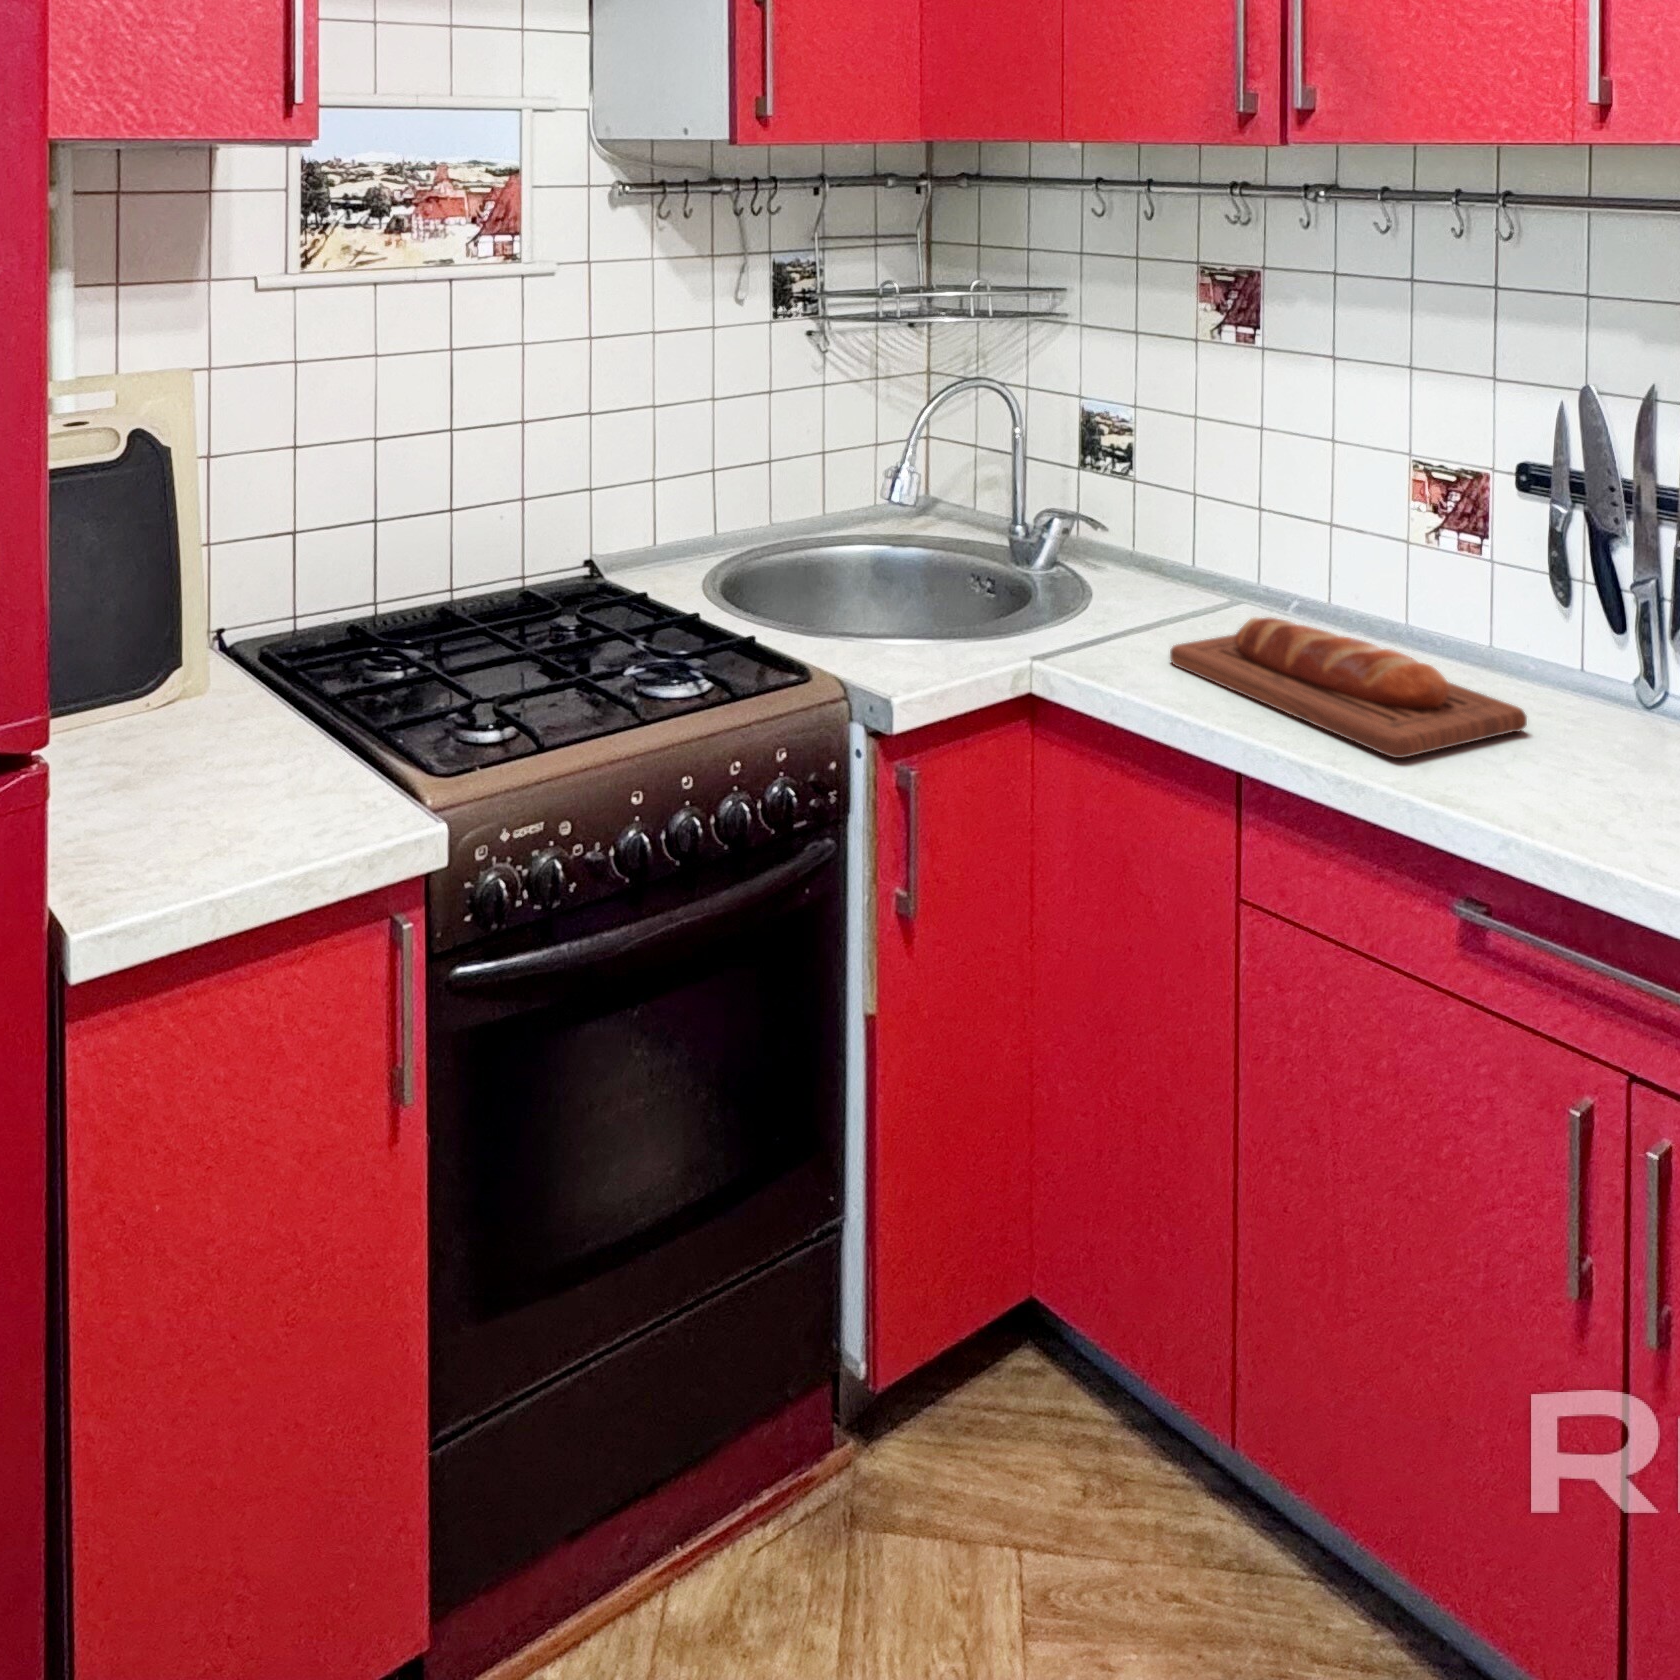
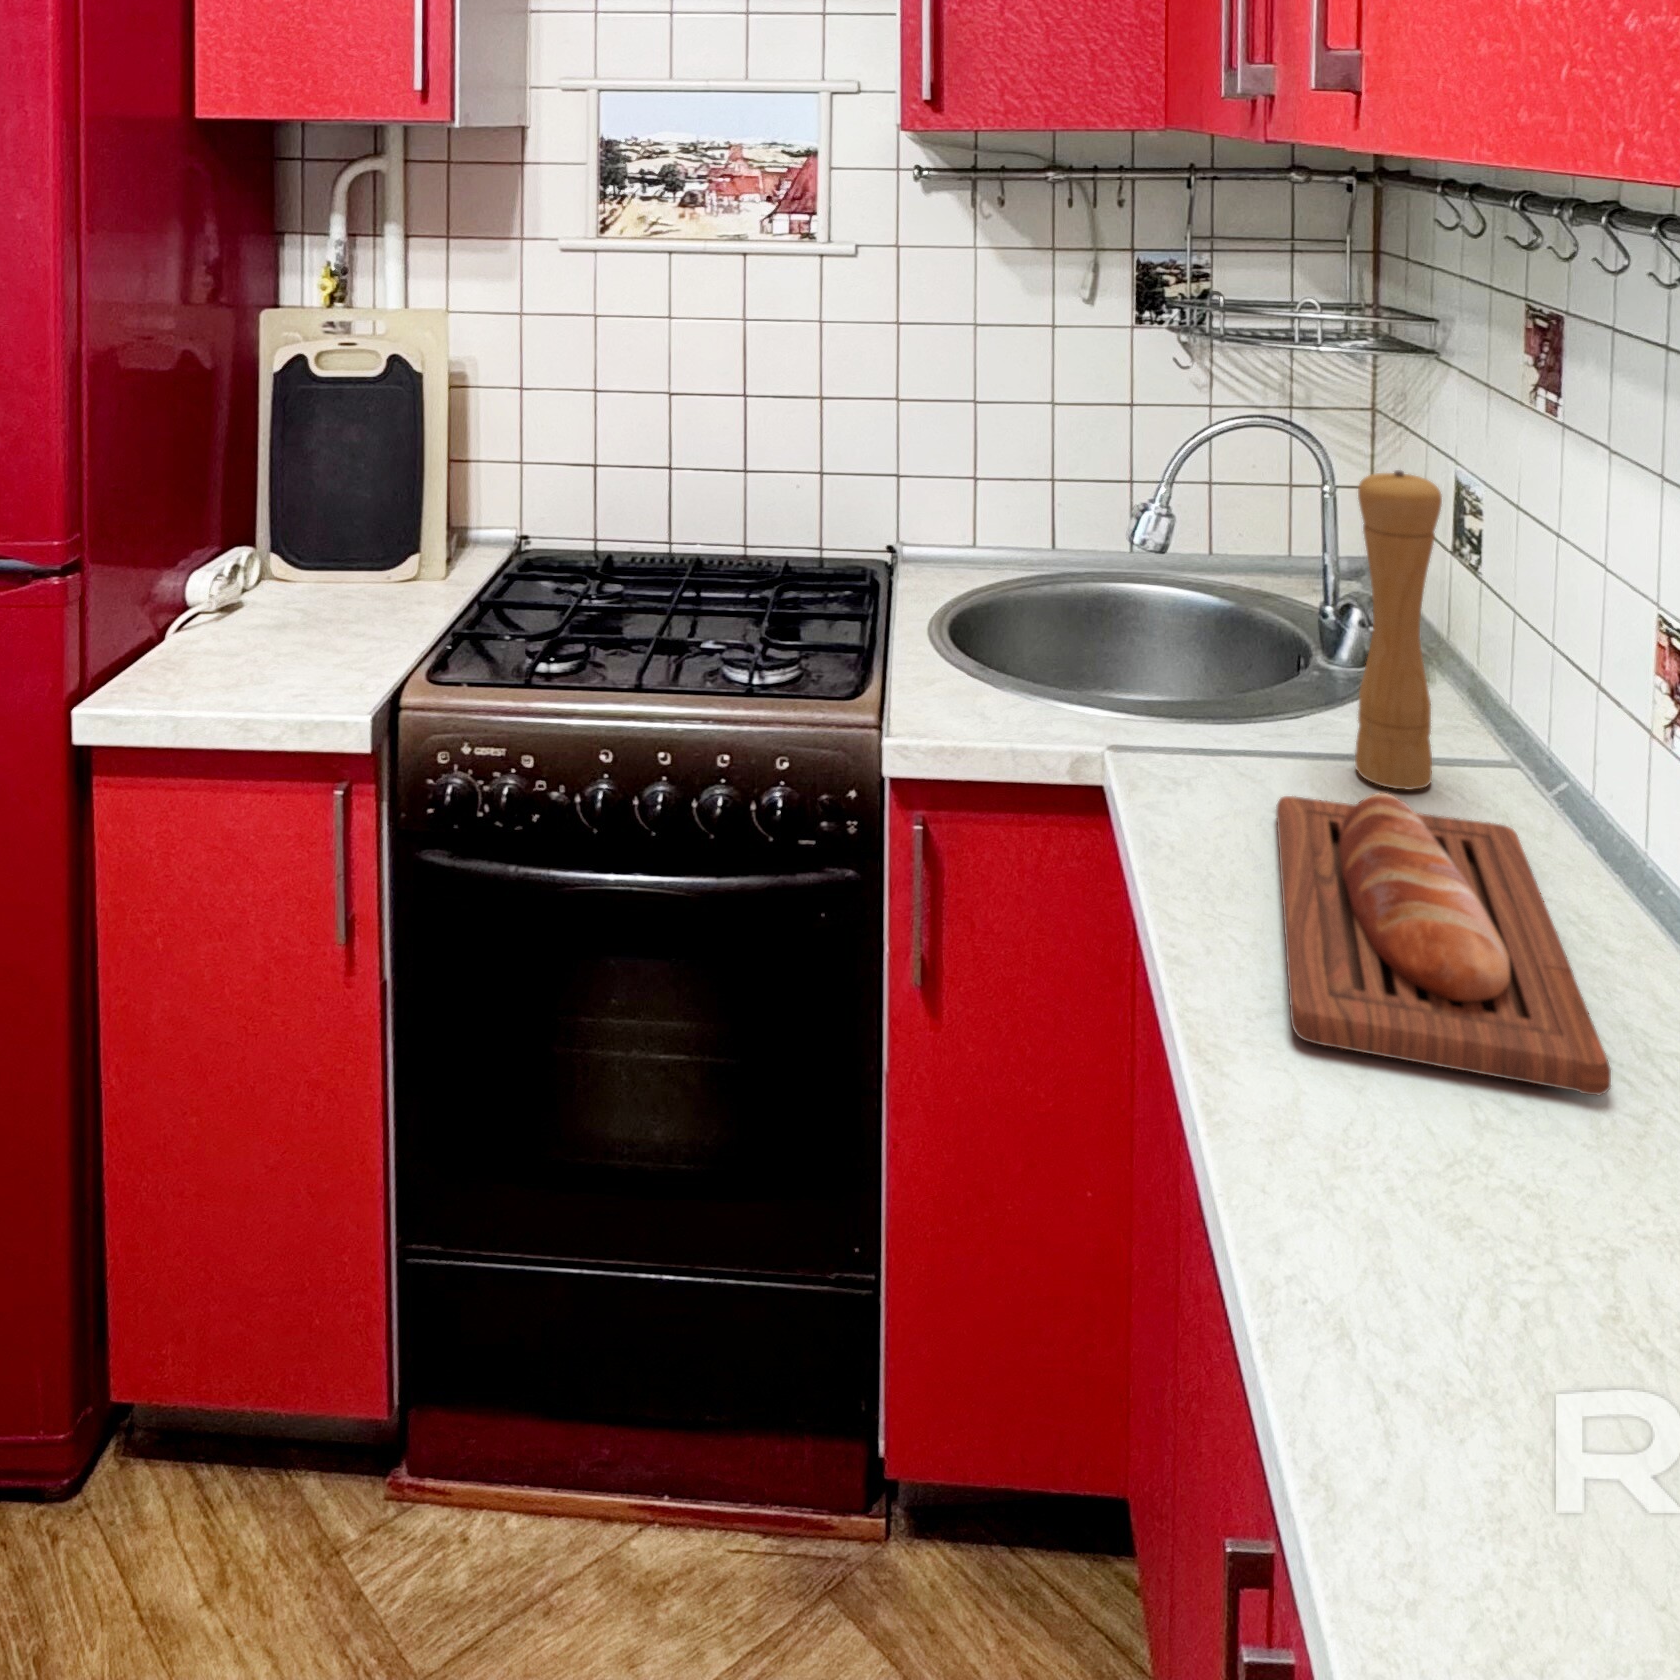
pepper mill: none [1146,395,1206,630] -> present [1355,470,1442,790]

